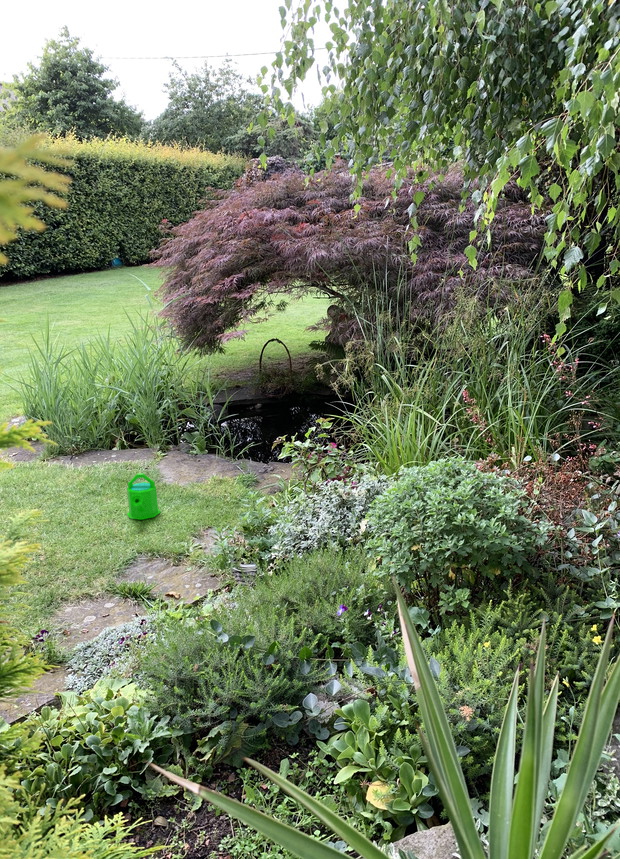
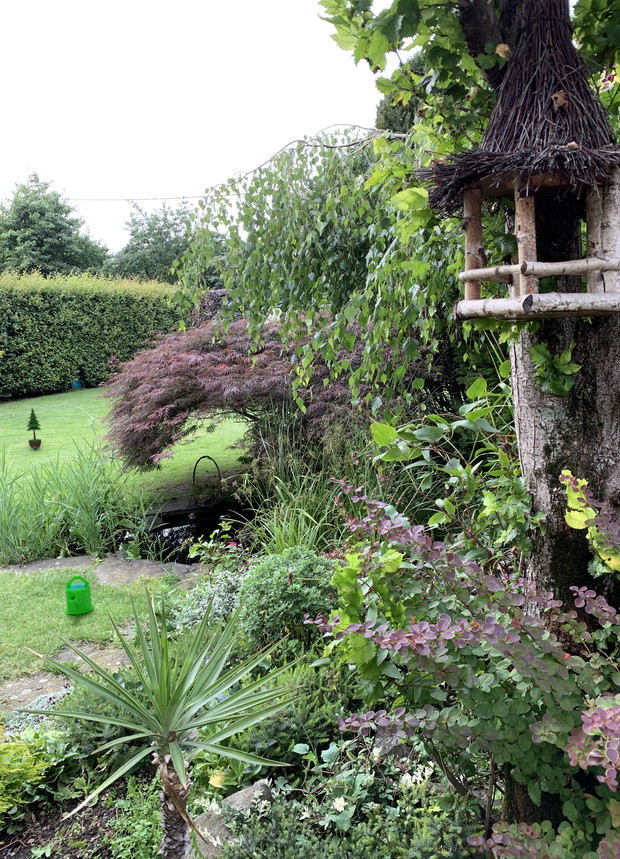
potted tree: none [68,283,86,331] -> present [27,408,41,450]

